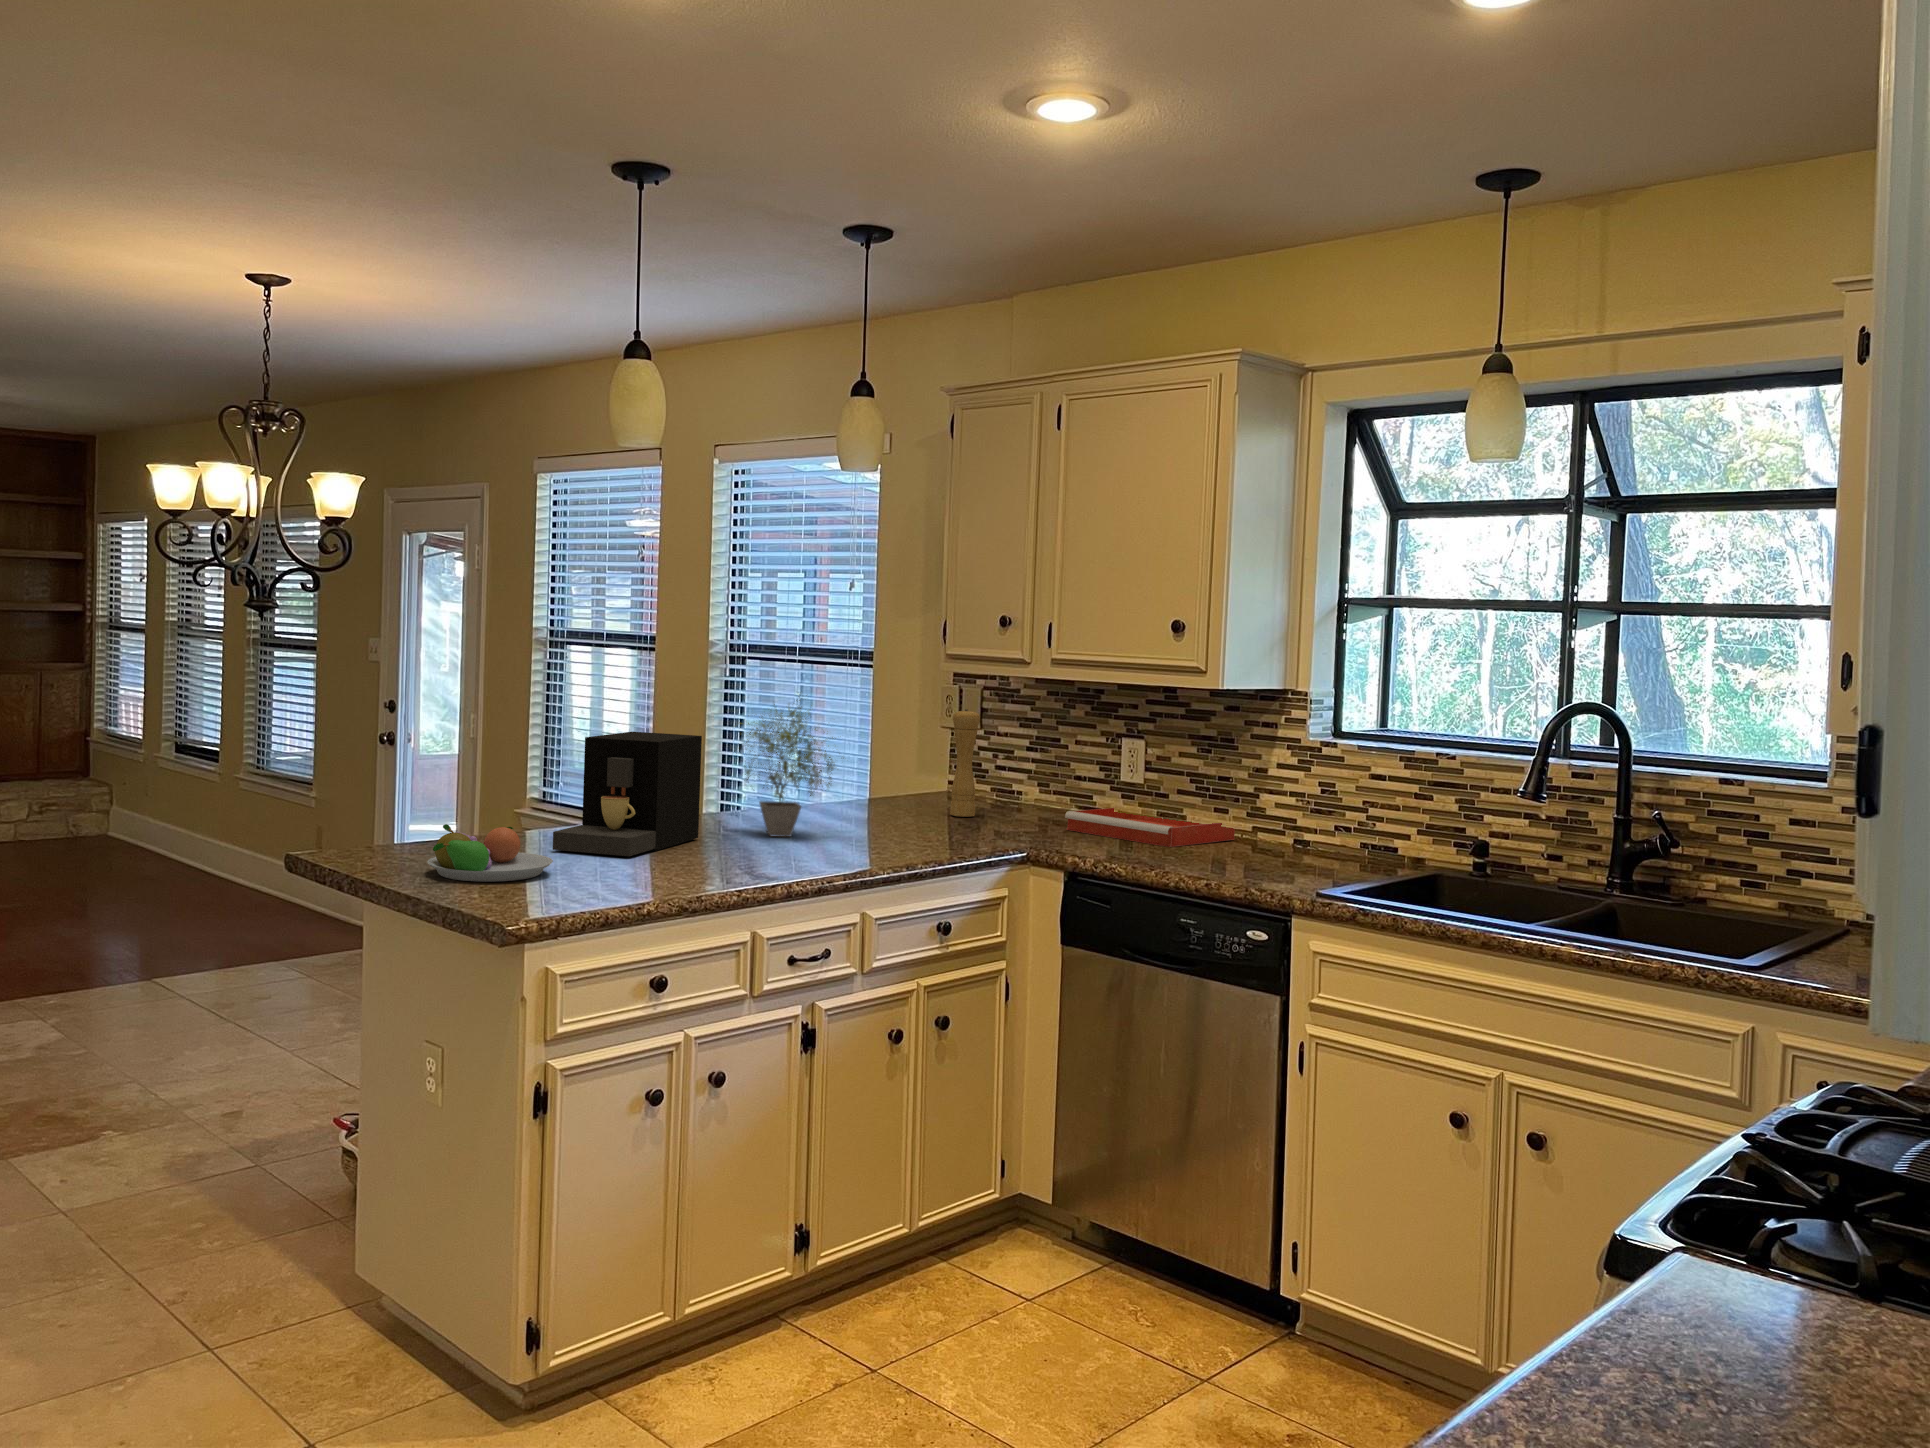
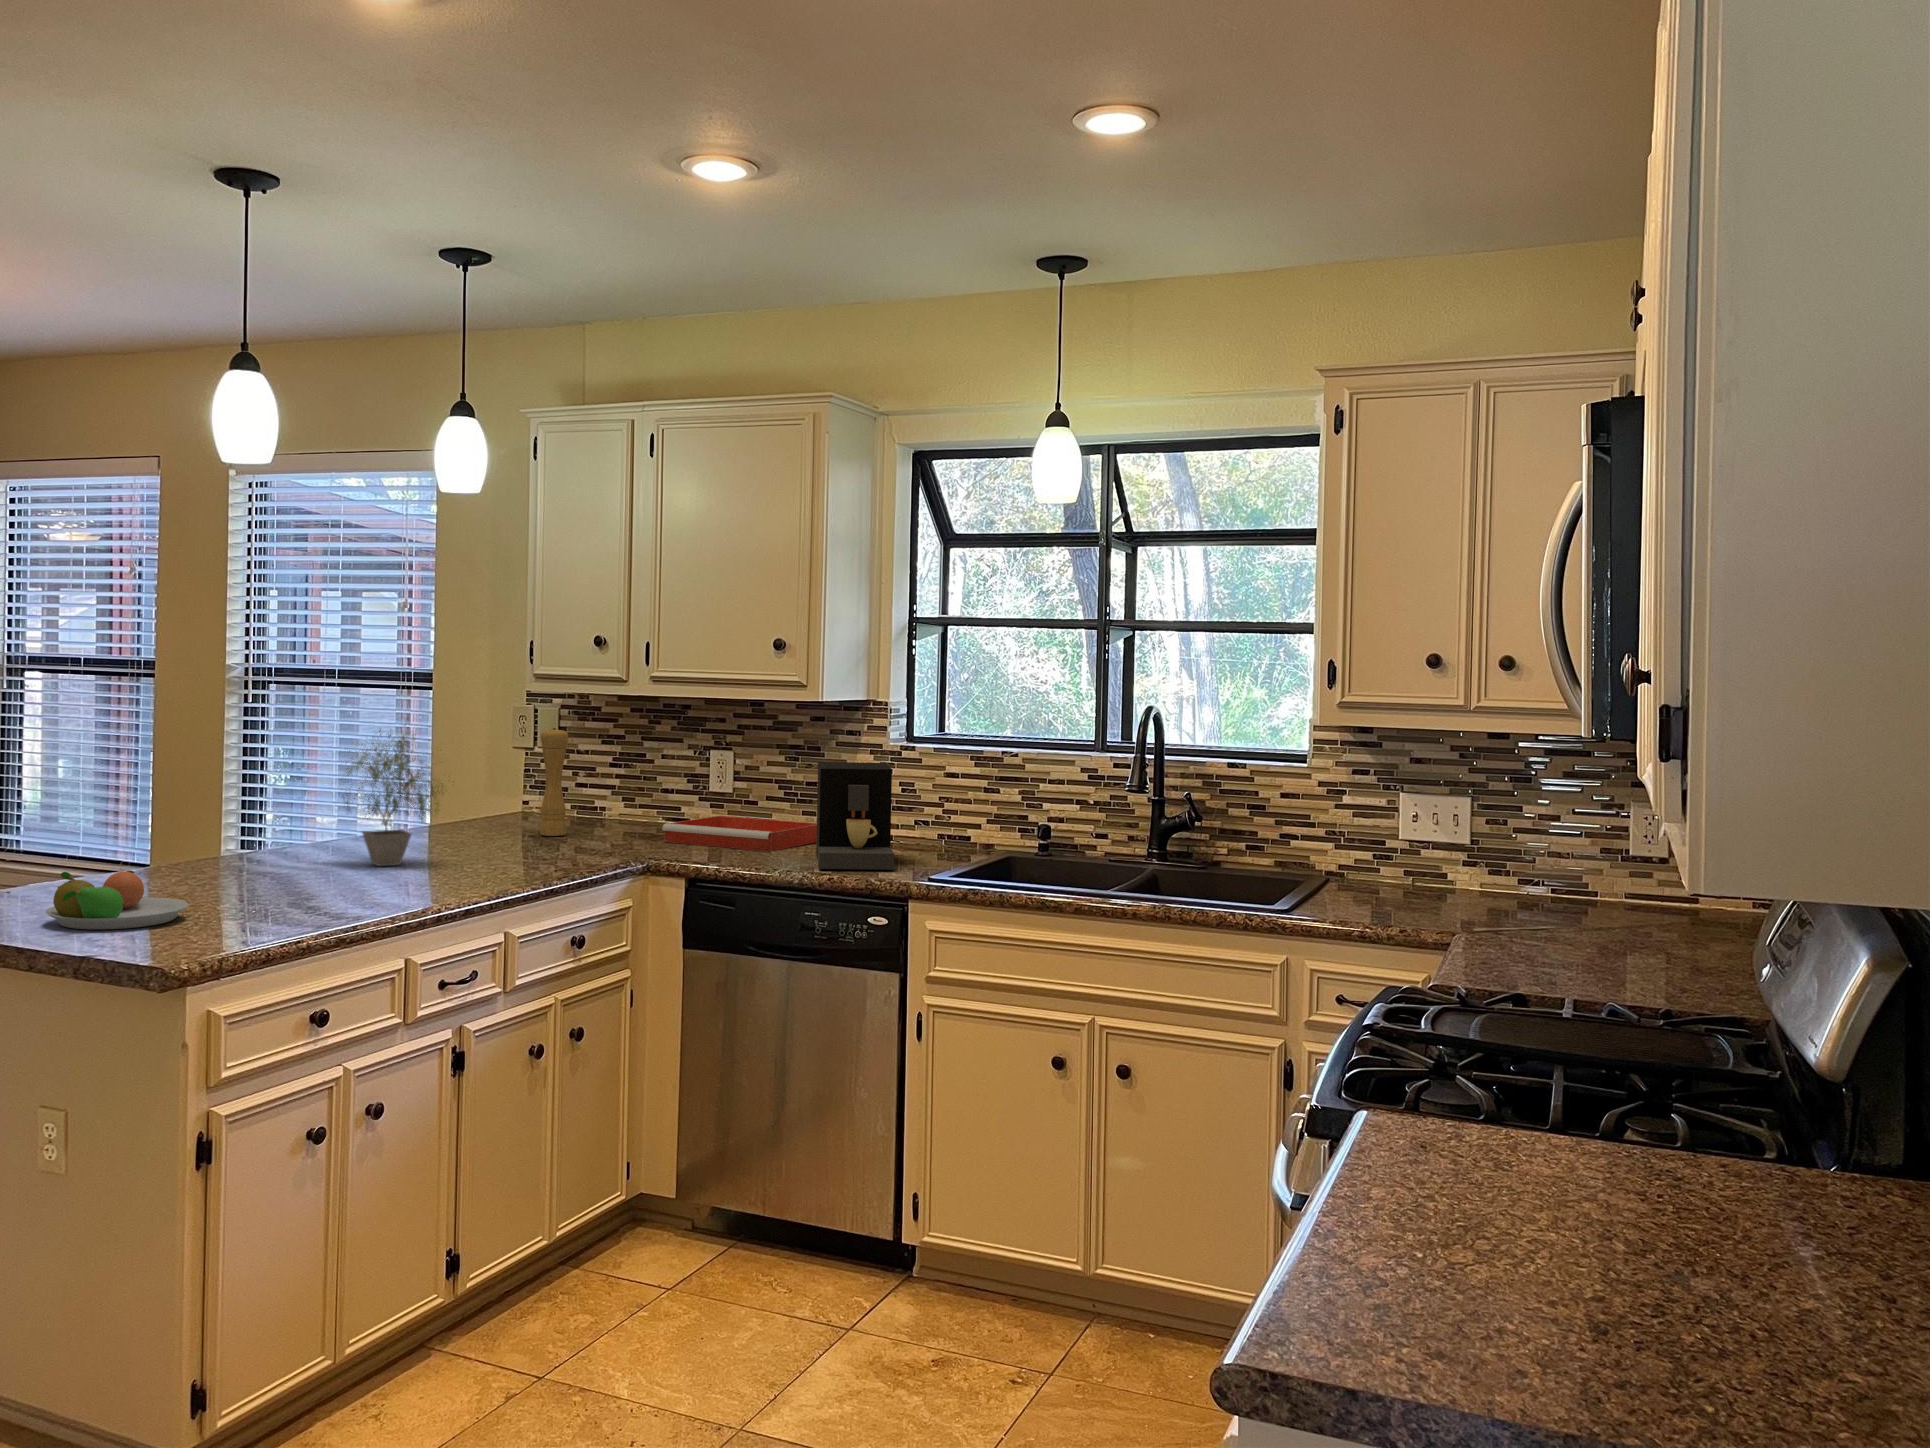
coffee maker: present [553,732,702,856] -> present [816,762,894,870]

